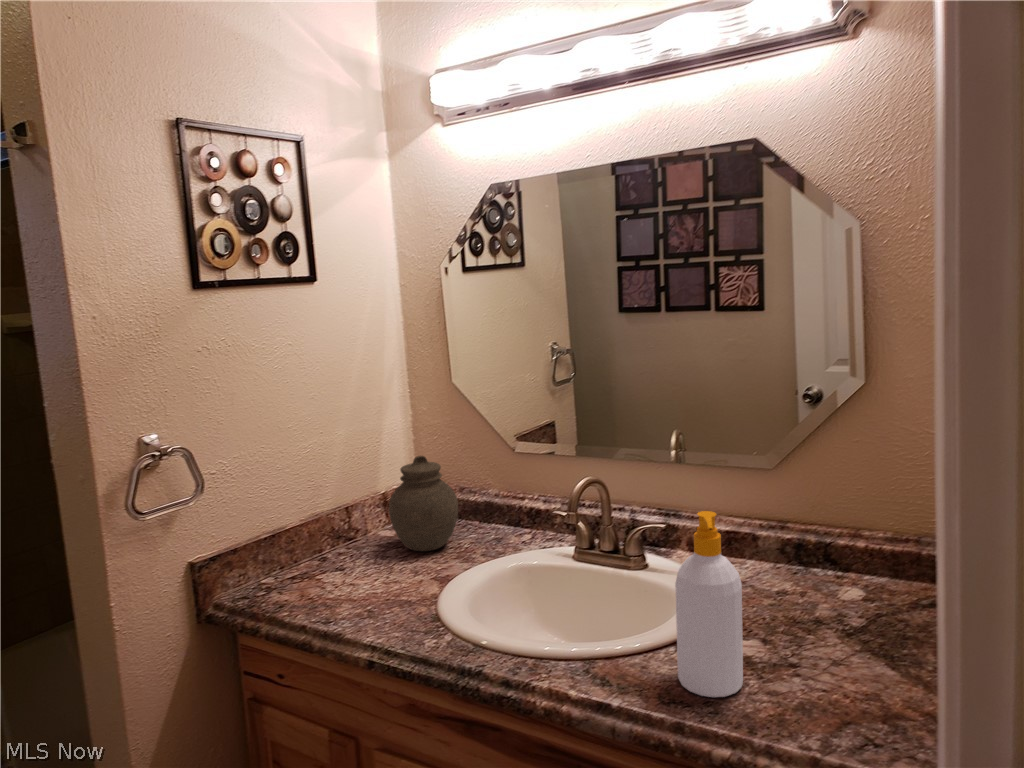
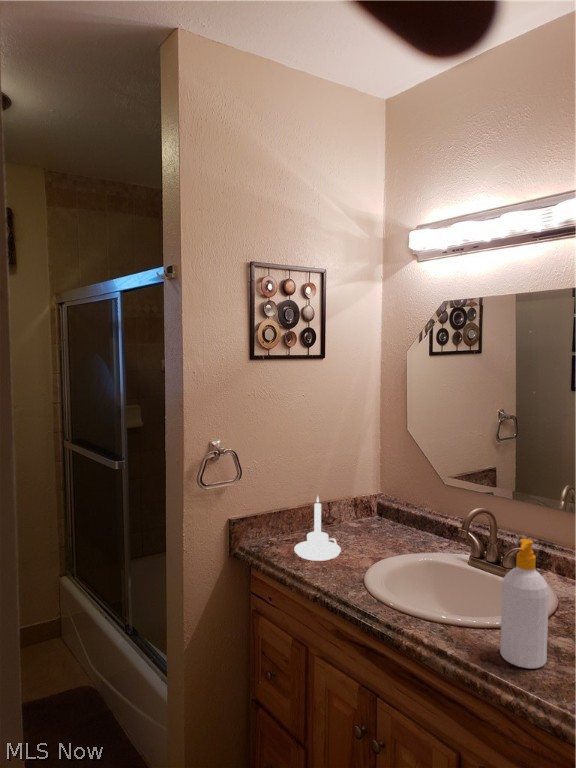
jar: present [389,456,458,551] -> none [352,476,398,540]
candle holder: none [312,499,388,605] -> present [295,497,341,561]

